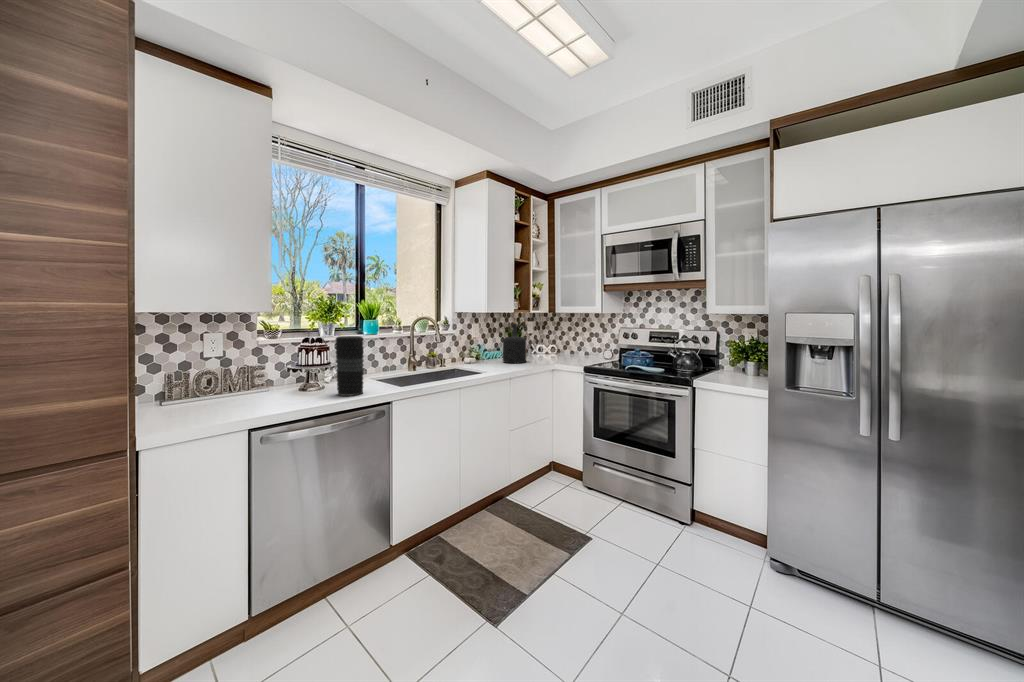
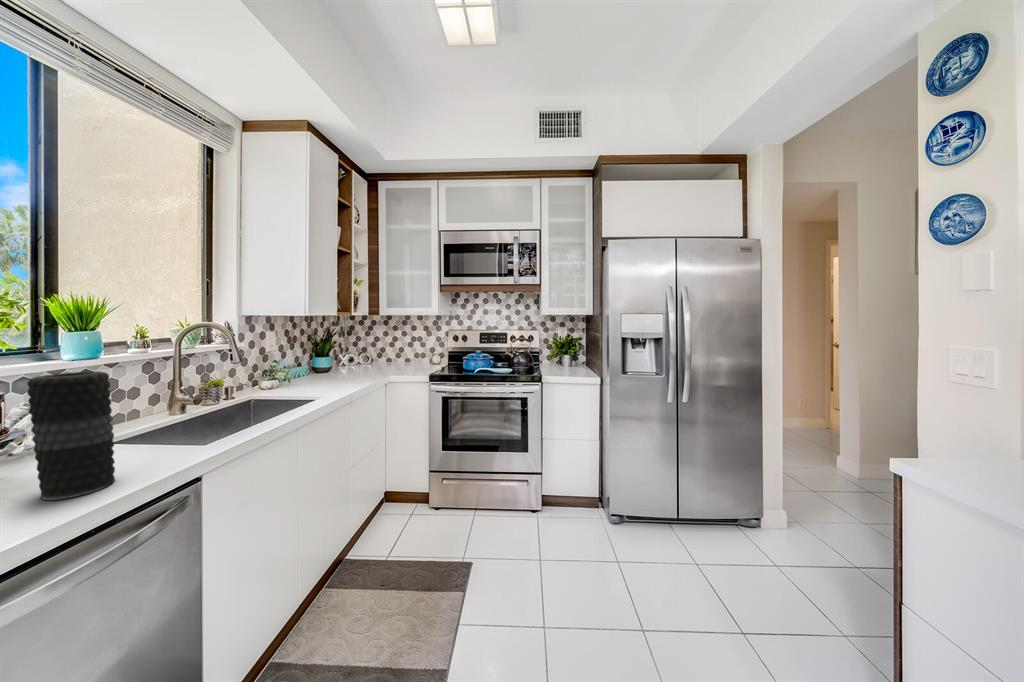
bottle: present [503,322,526,363] -> none [315,329,349,380]

